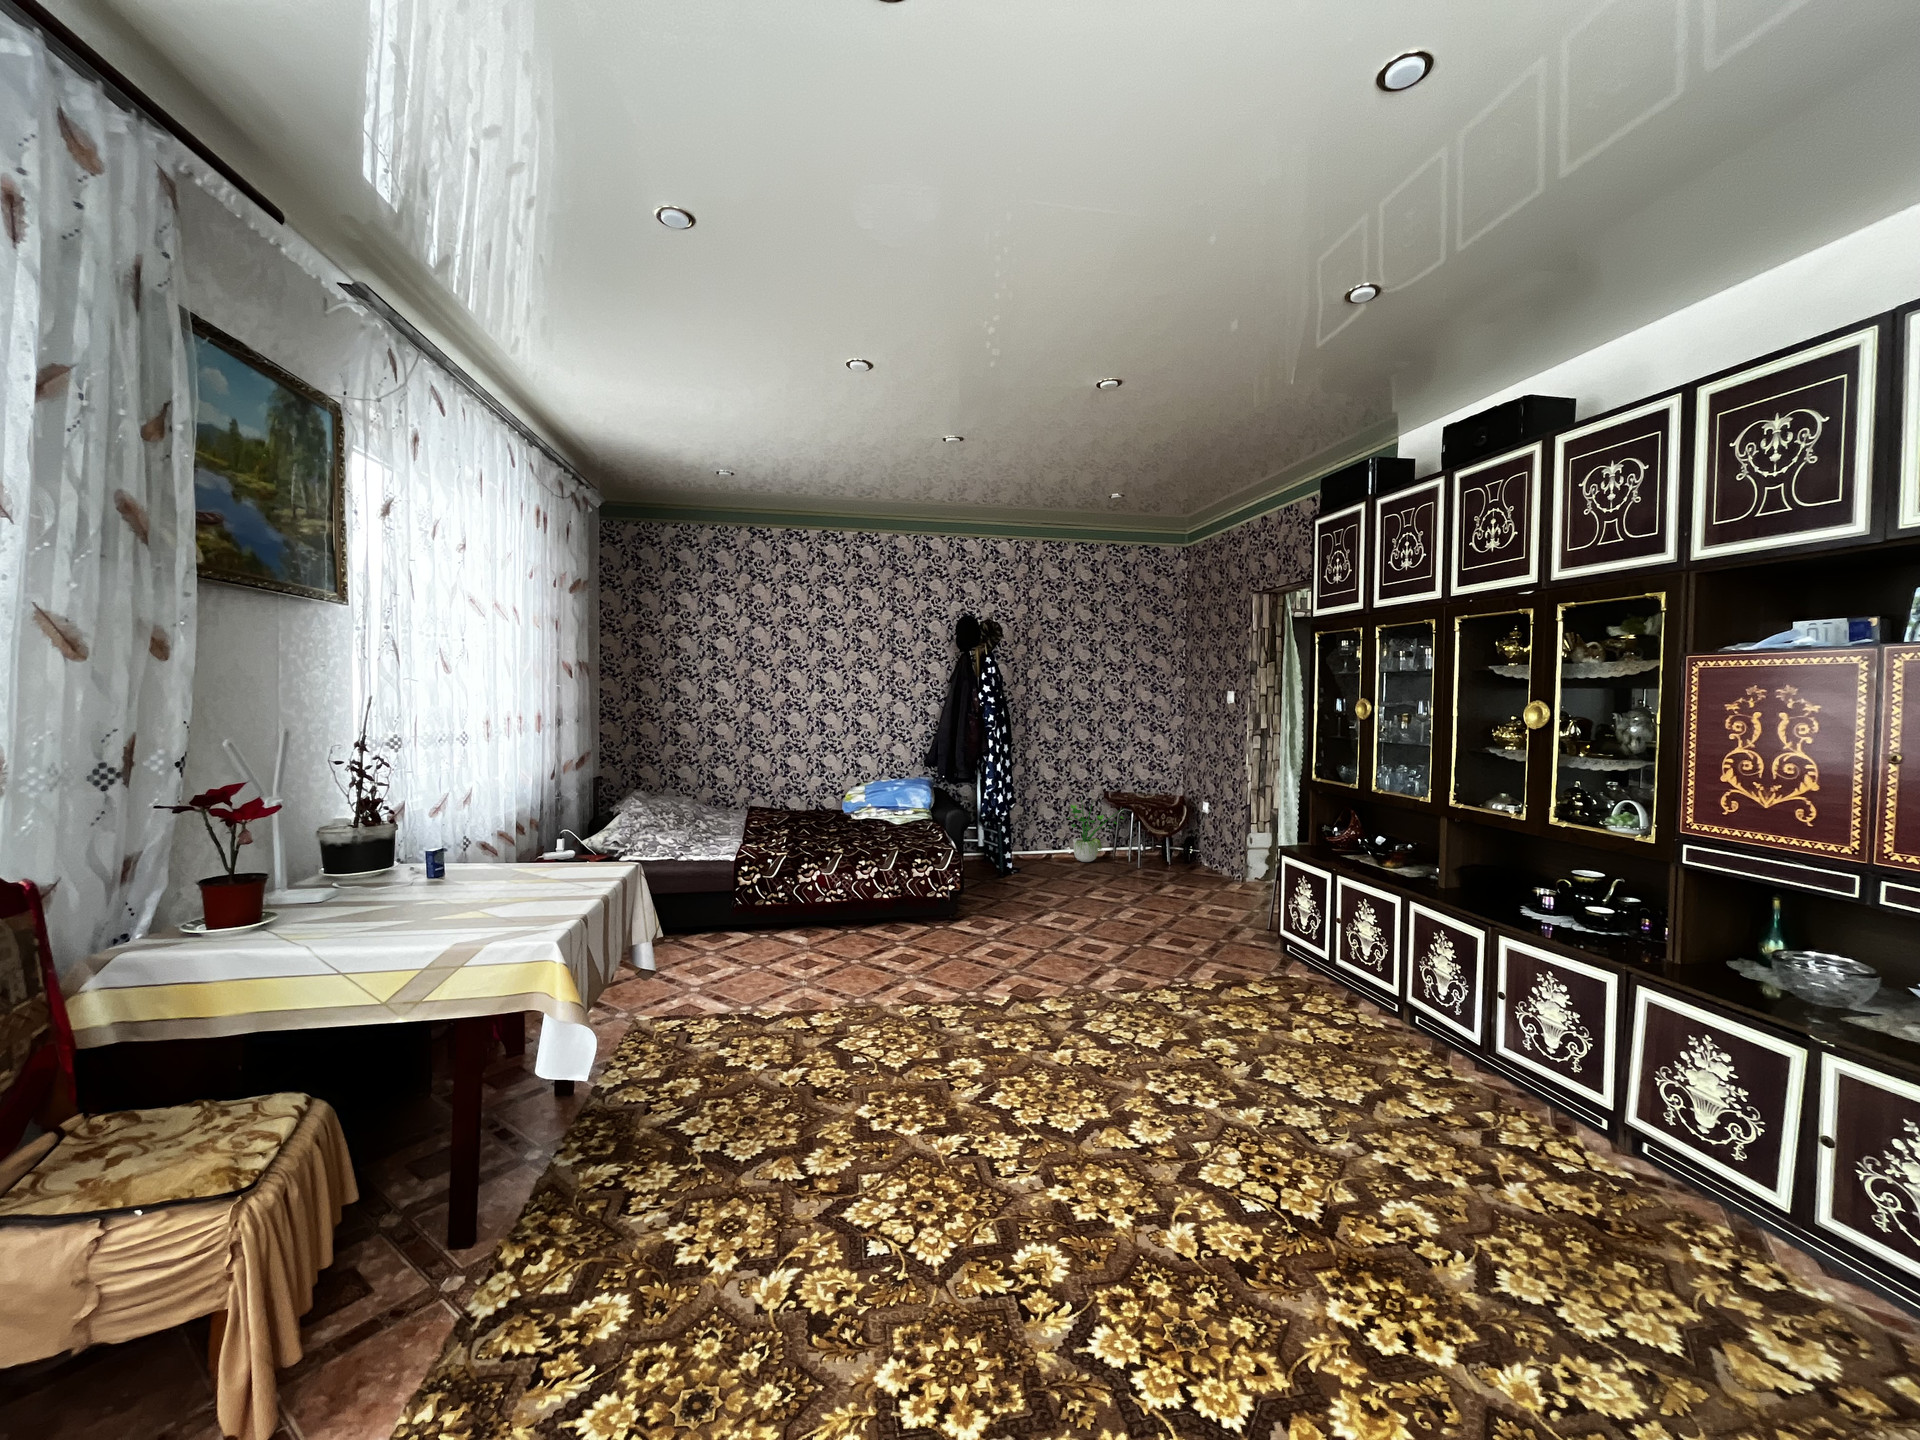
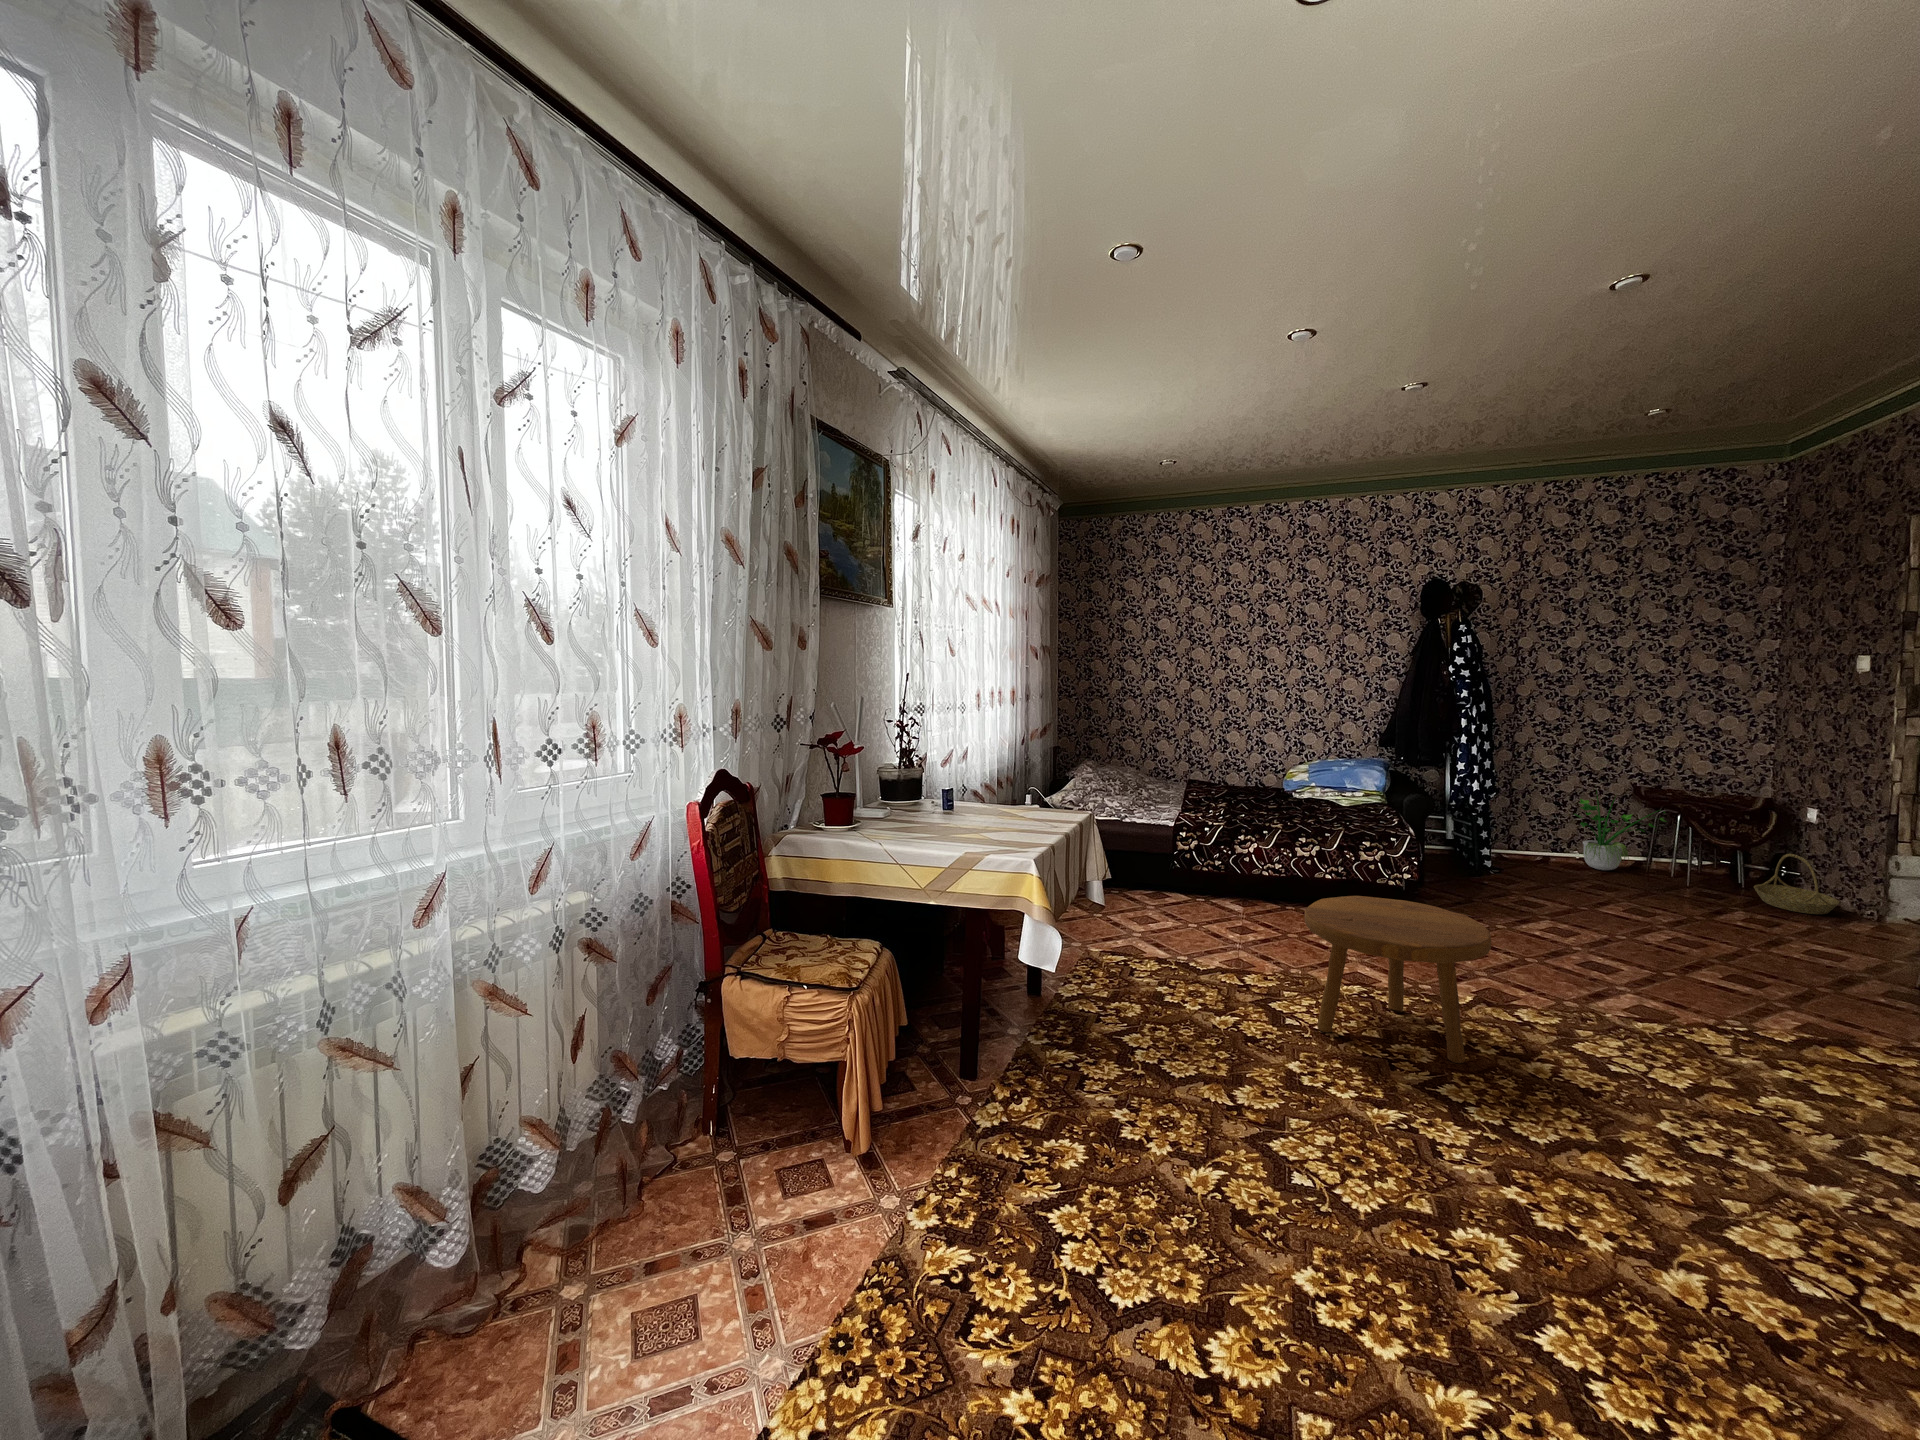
basket: none [1176,838,1221,882] -> present [1754,854,1839,914]
footstool: none [870,918,1027,1068] -> present [1305,896,1491,1063]

